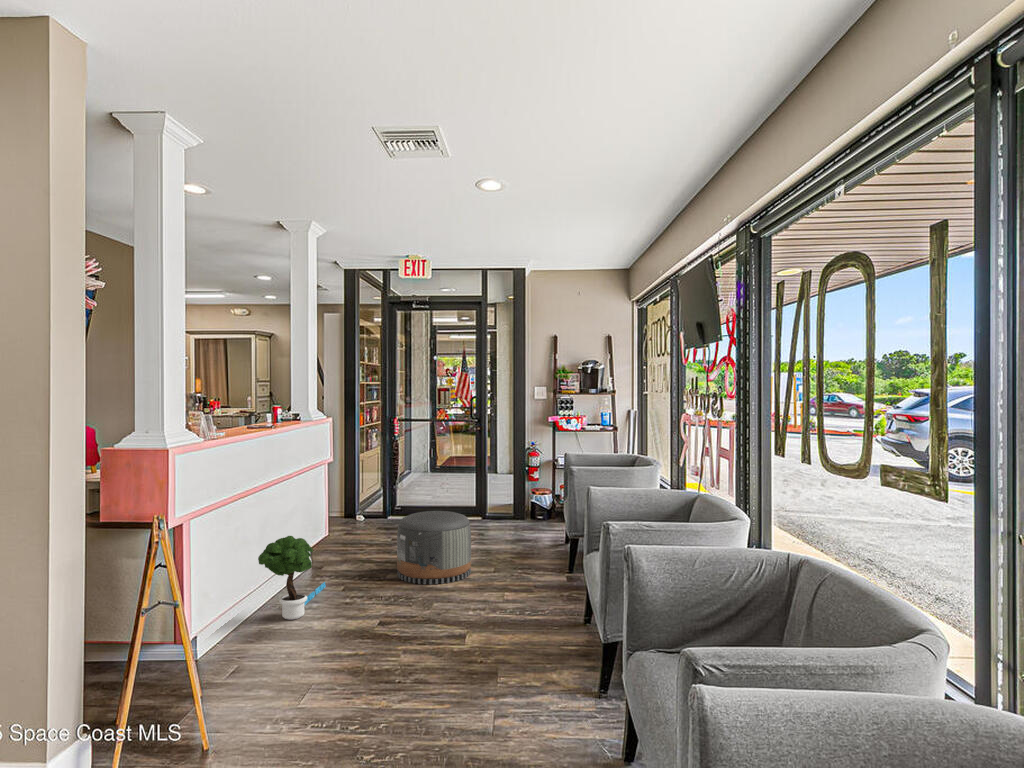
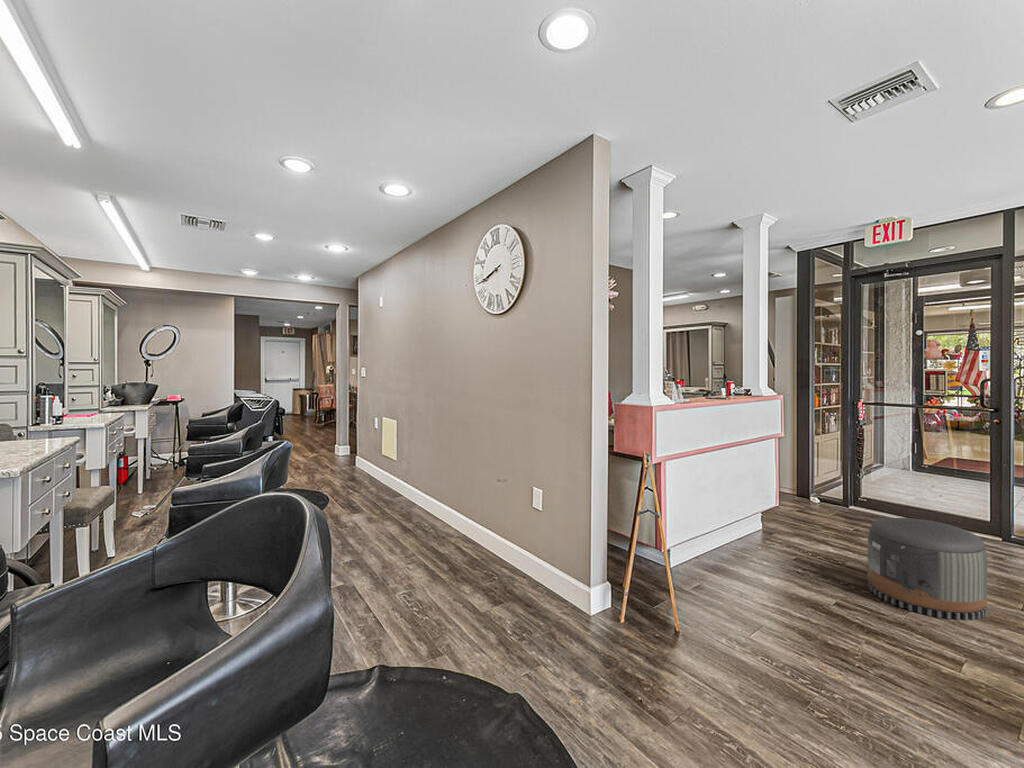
potted tree: present [258,536,326,620] -> none [704,523,777,610]

